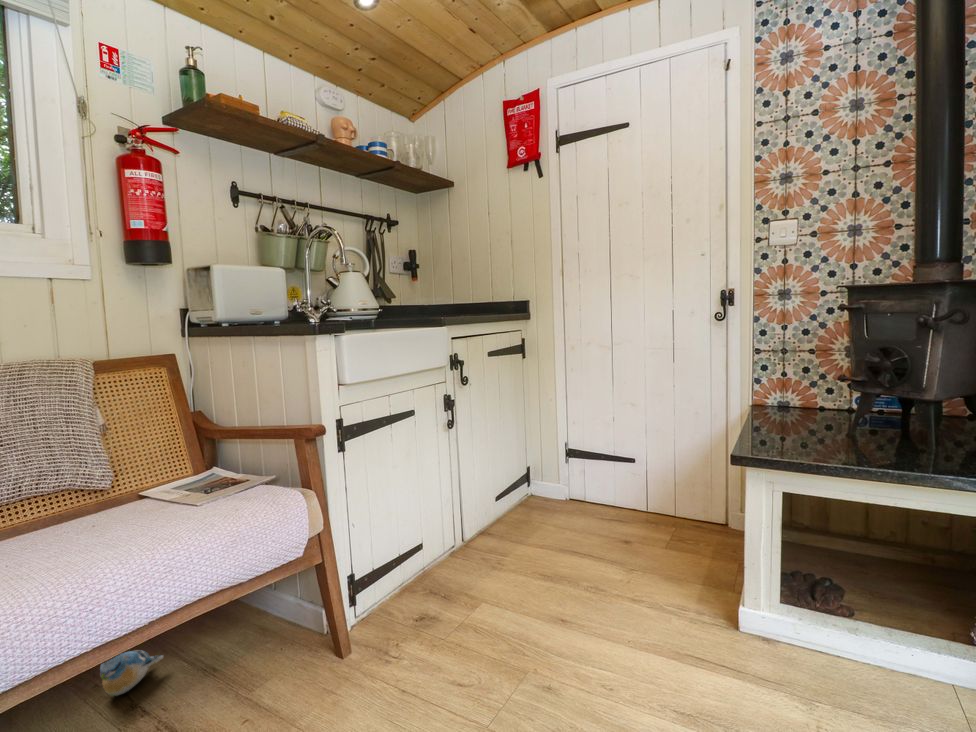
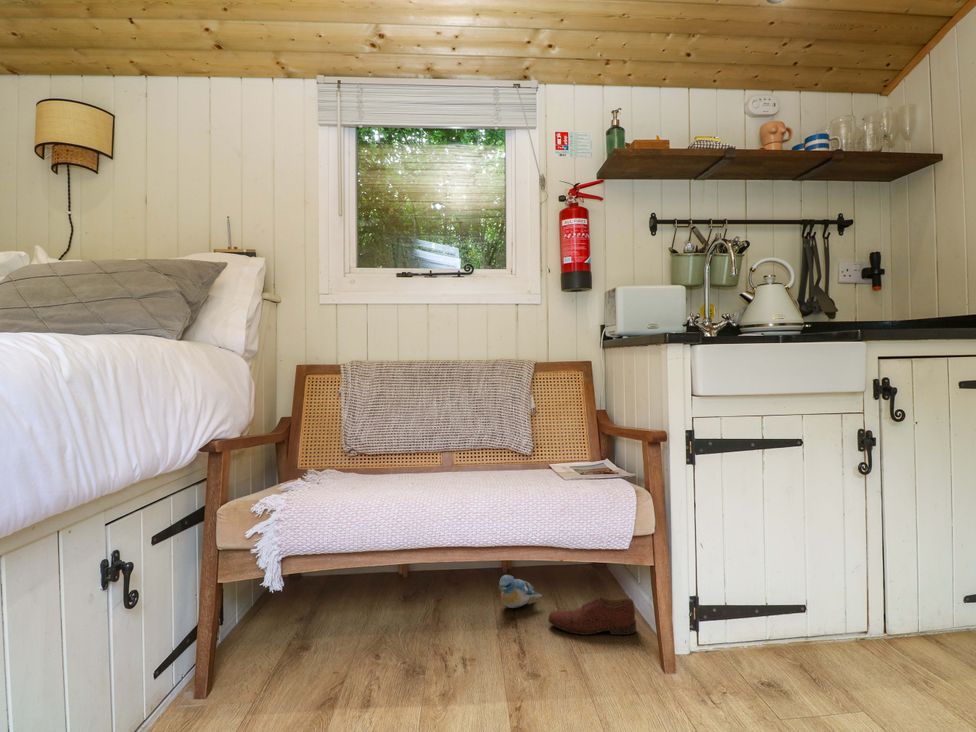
shoe: none [189,606,293,681] -> present [548,597,636,635]

